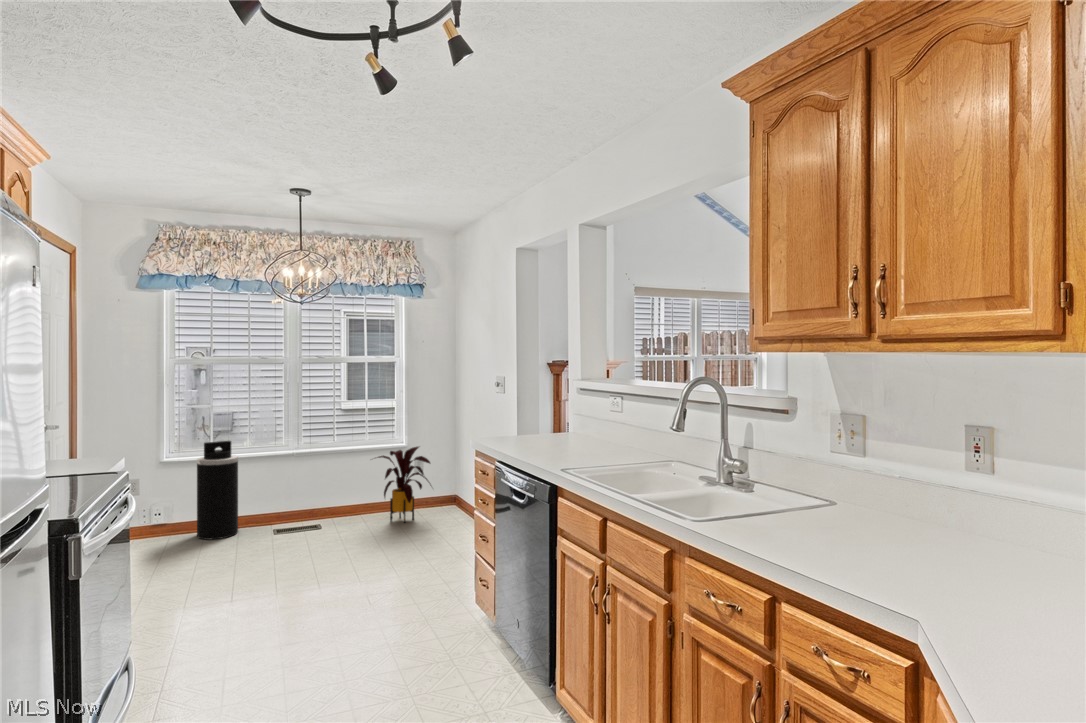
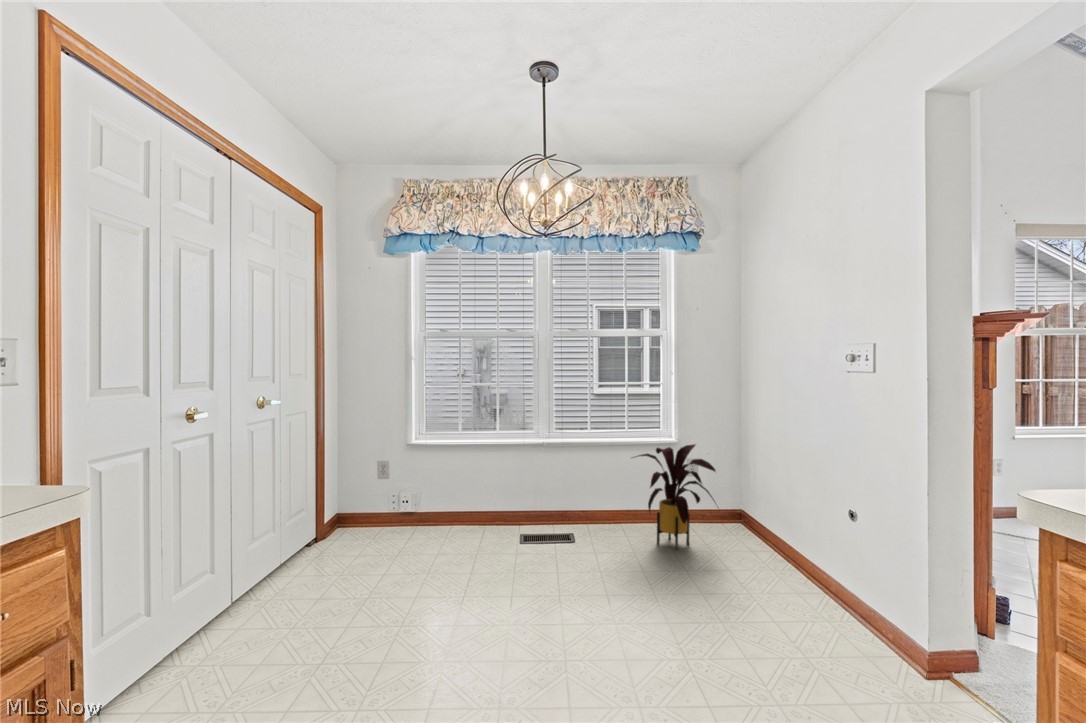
trash can: present [197,441,238,540] -> none [433,422,478,539]

